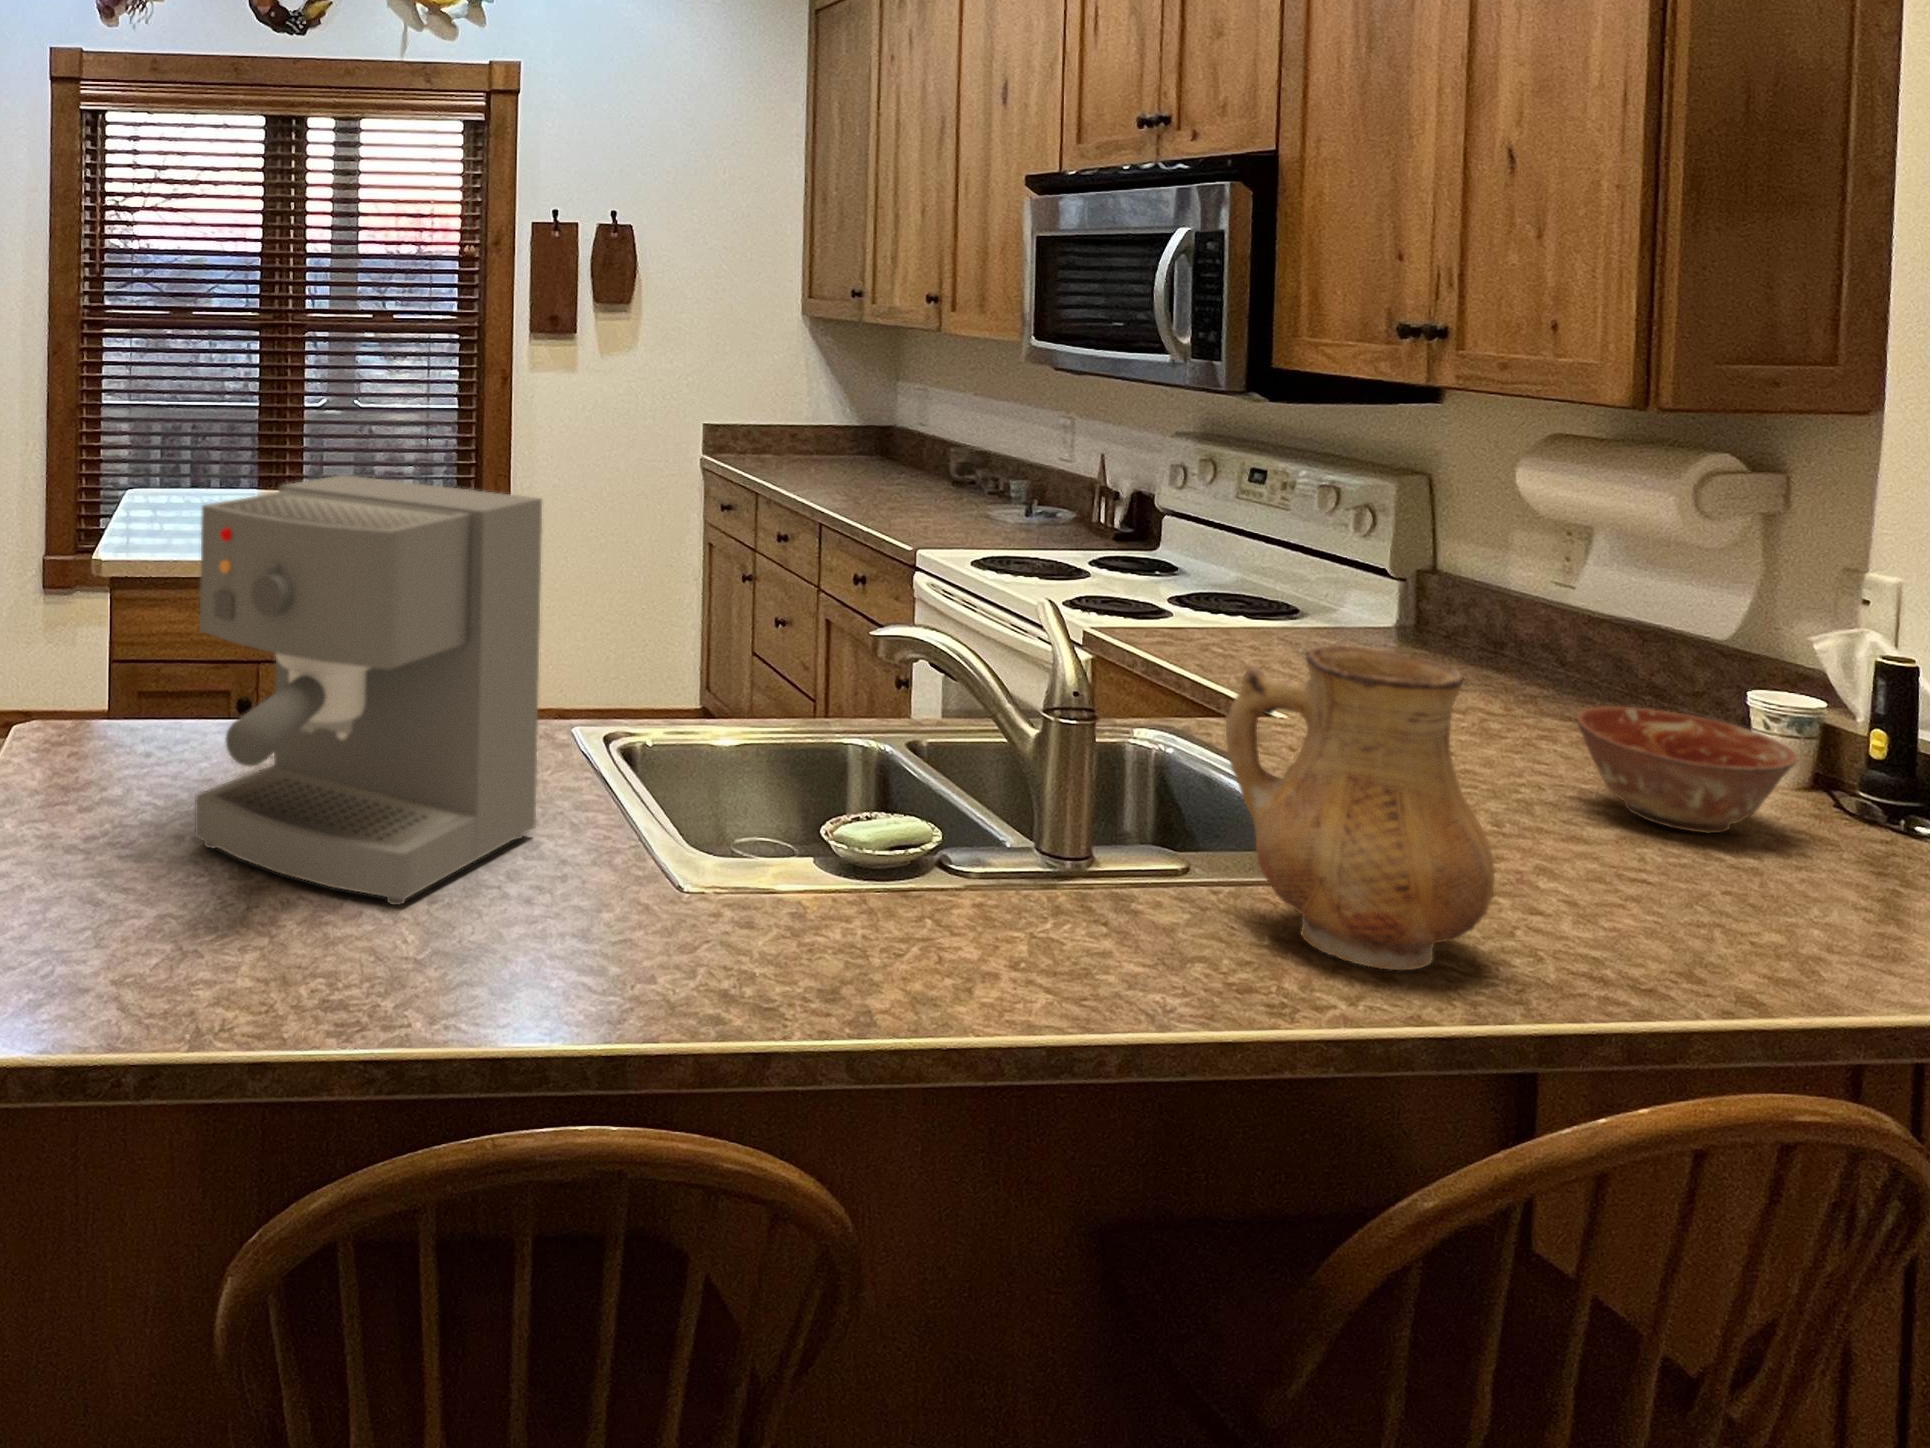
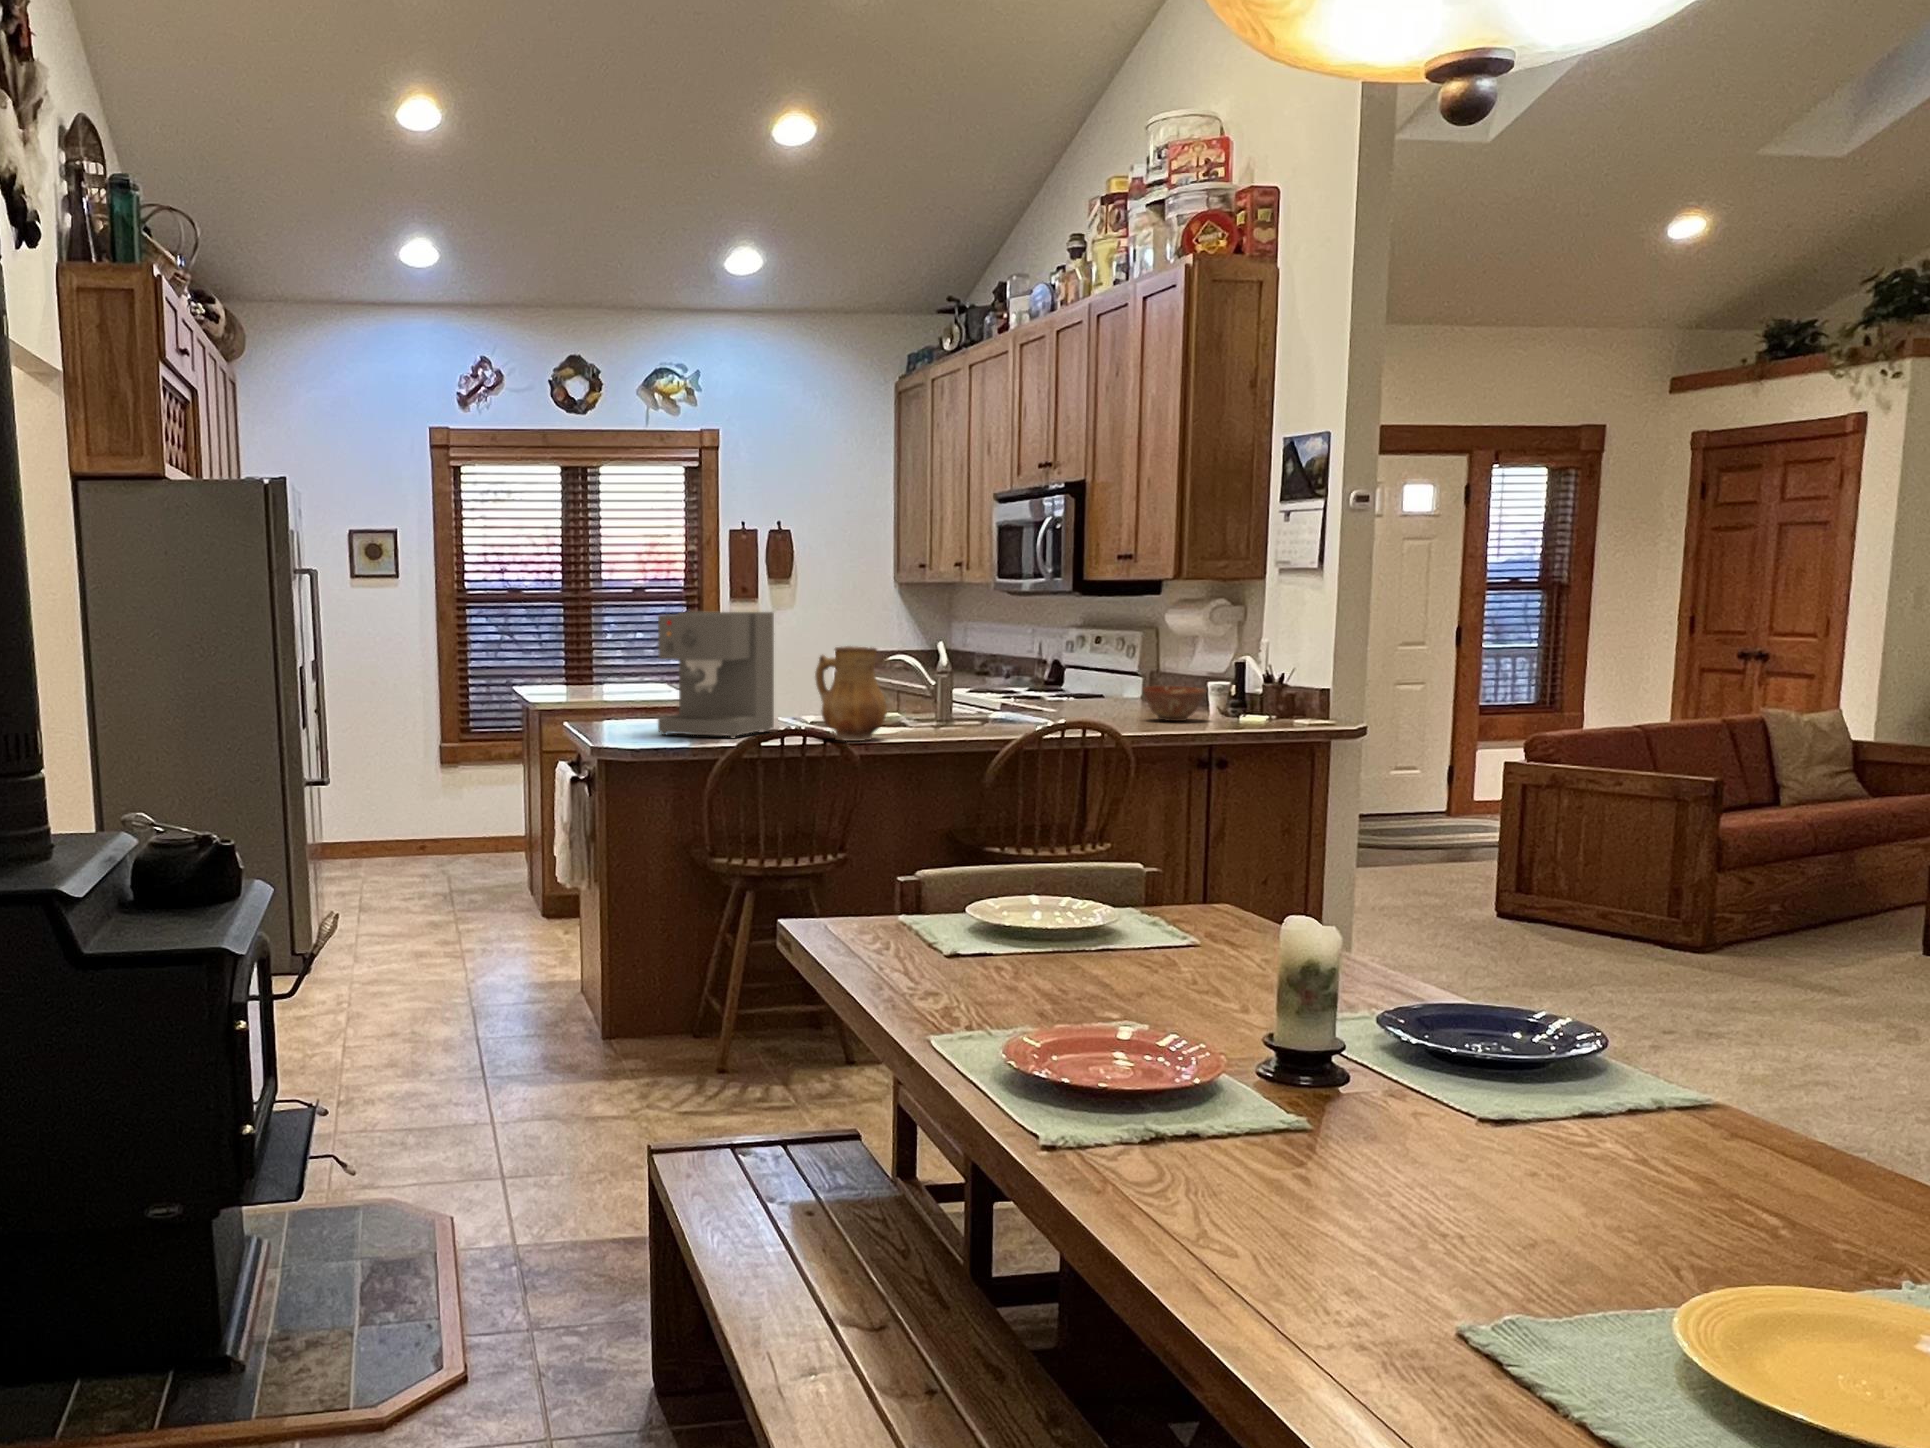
ceramic pitcher: present [1226,645,1495,970] -> present [815,646,887,741]

